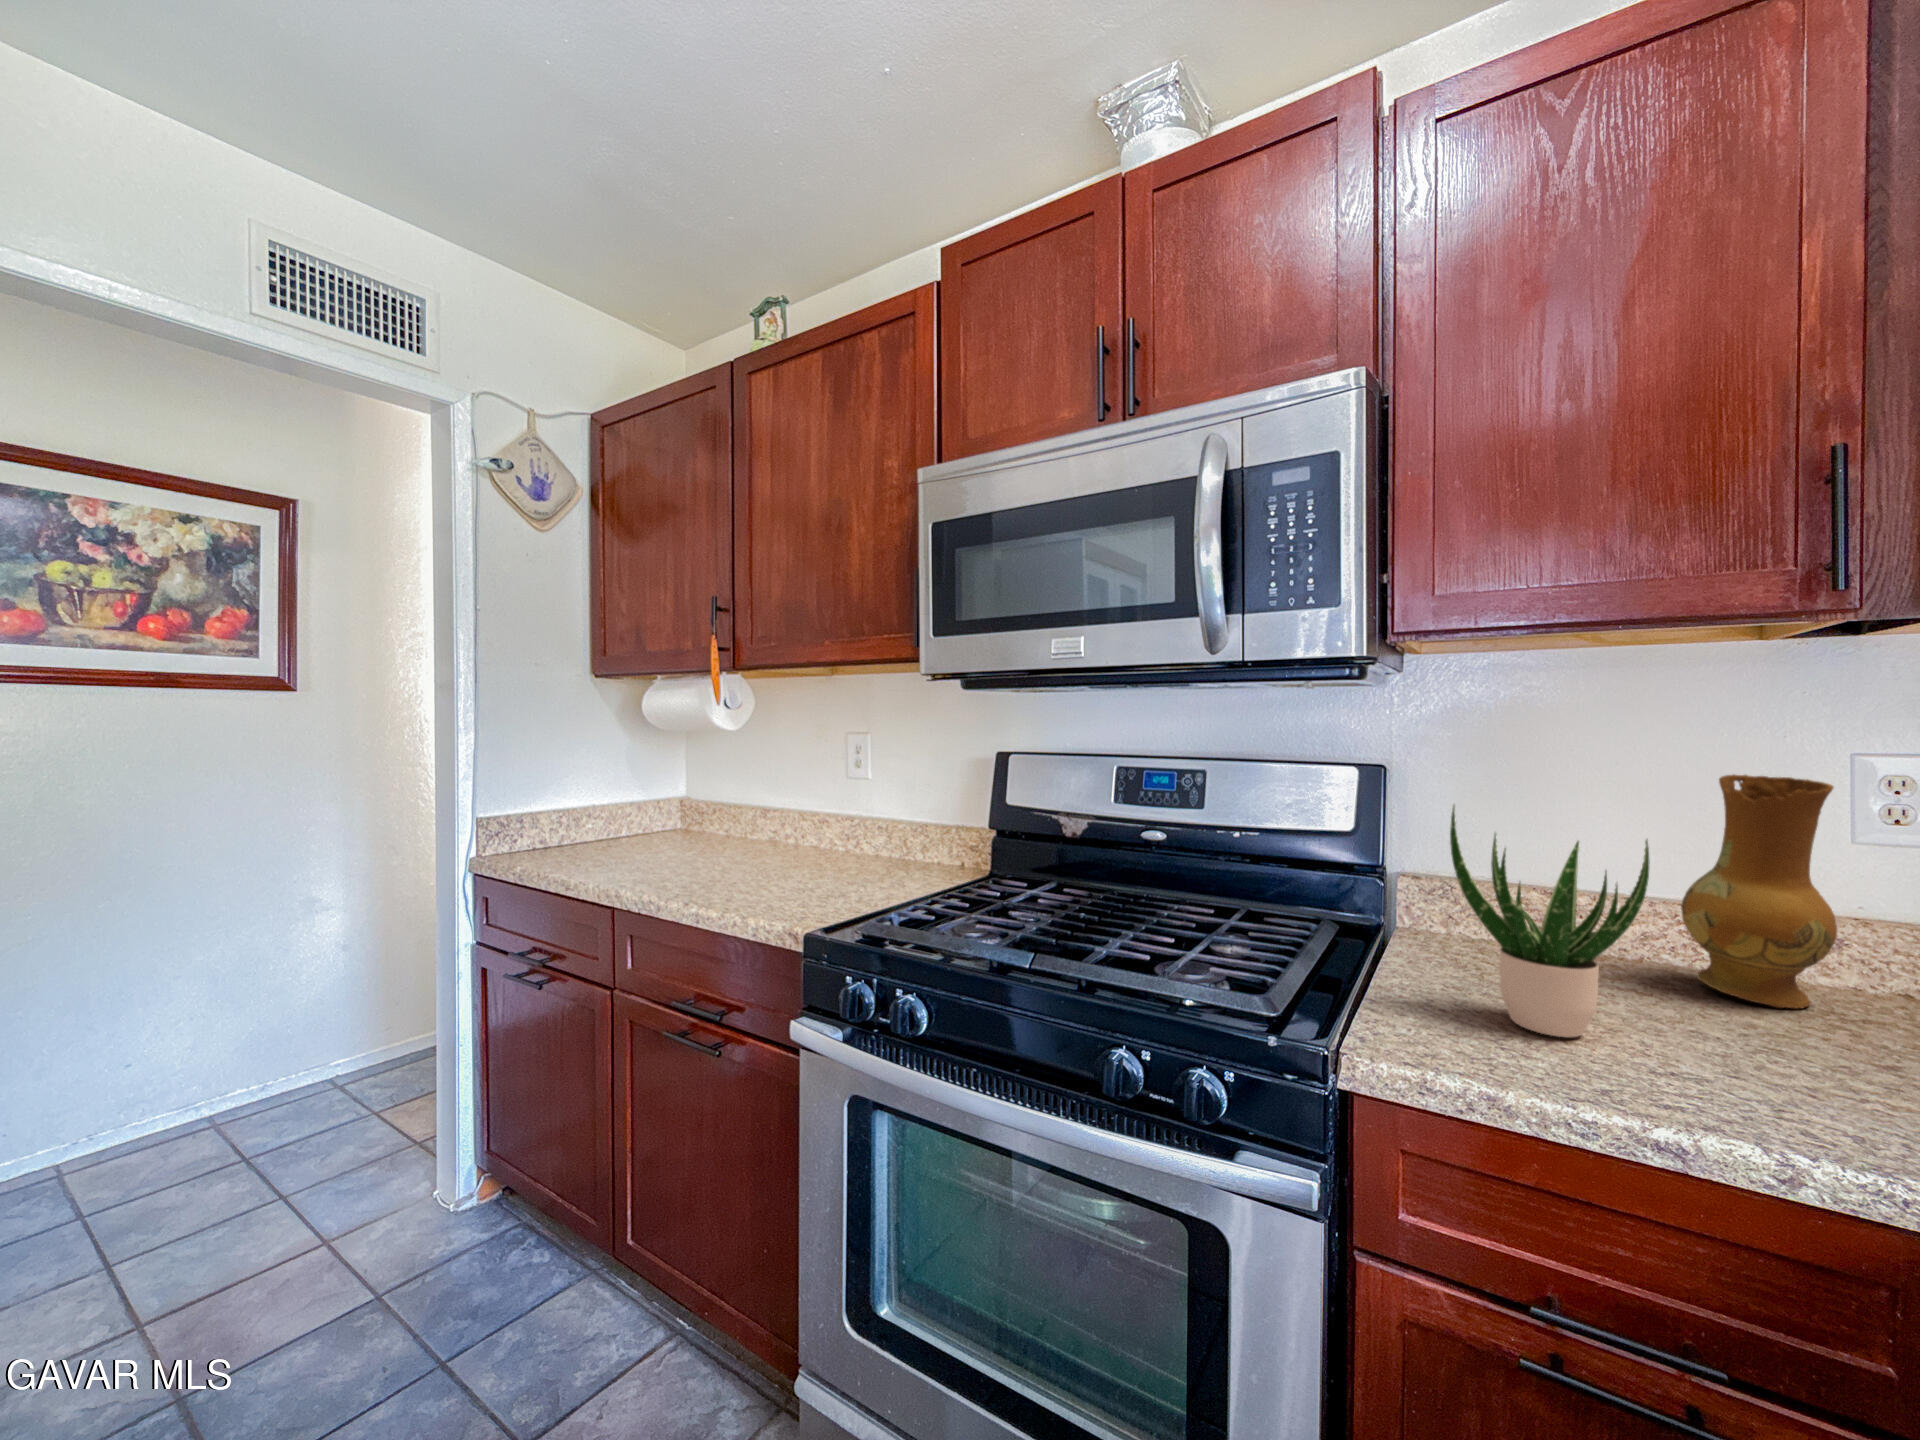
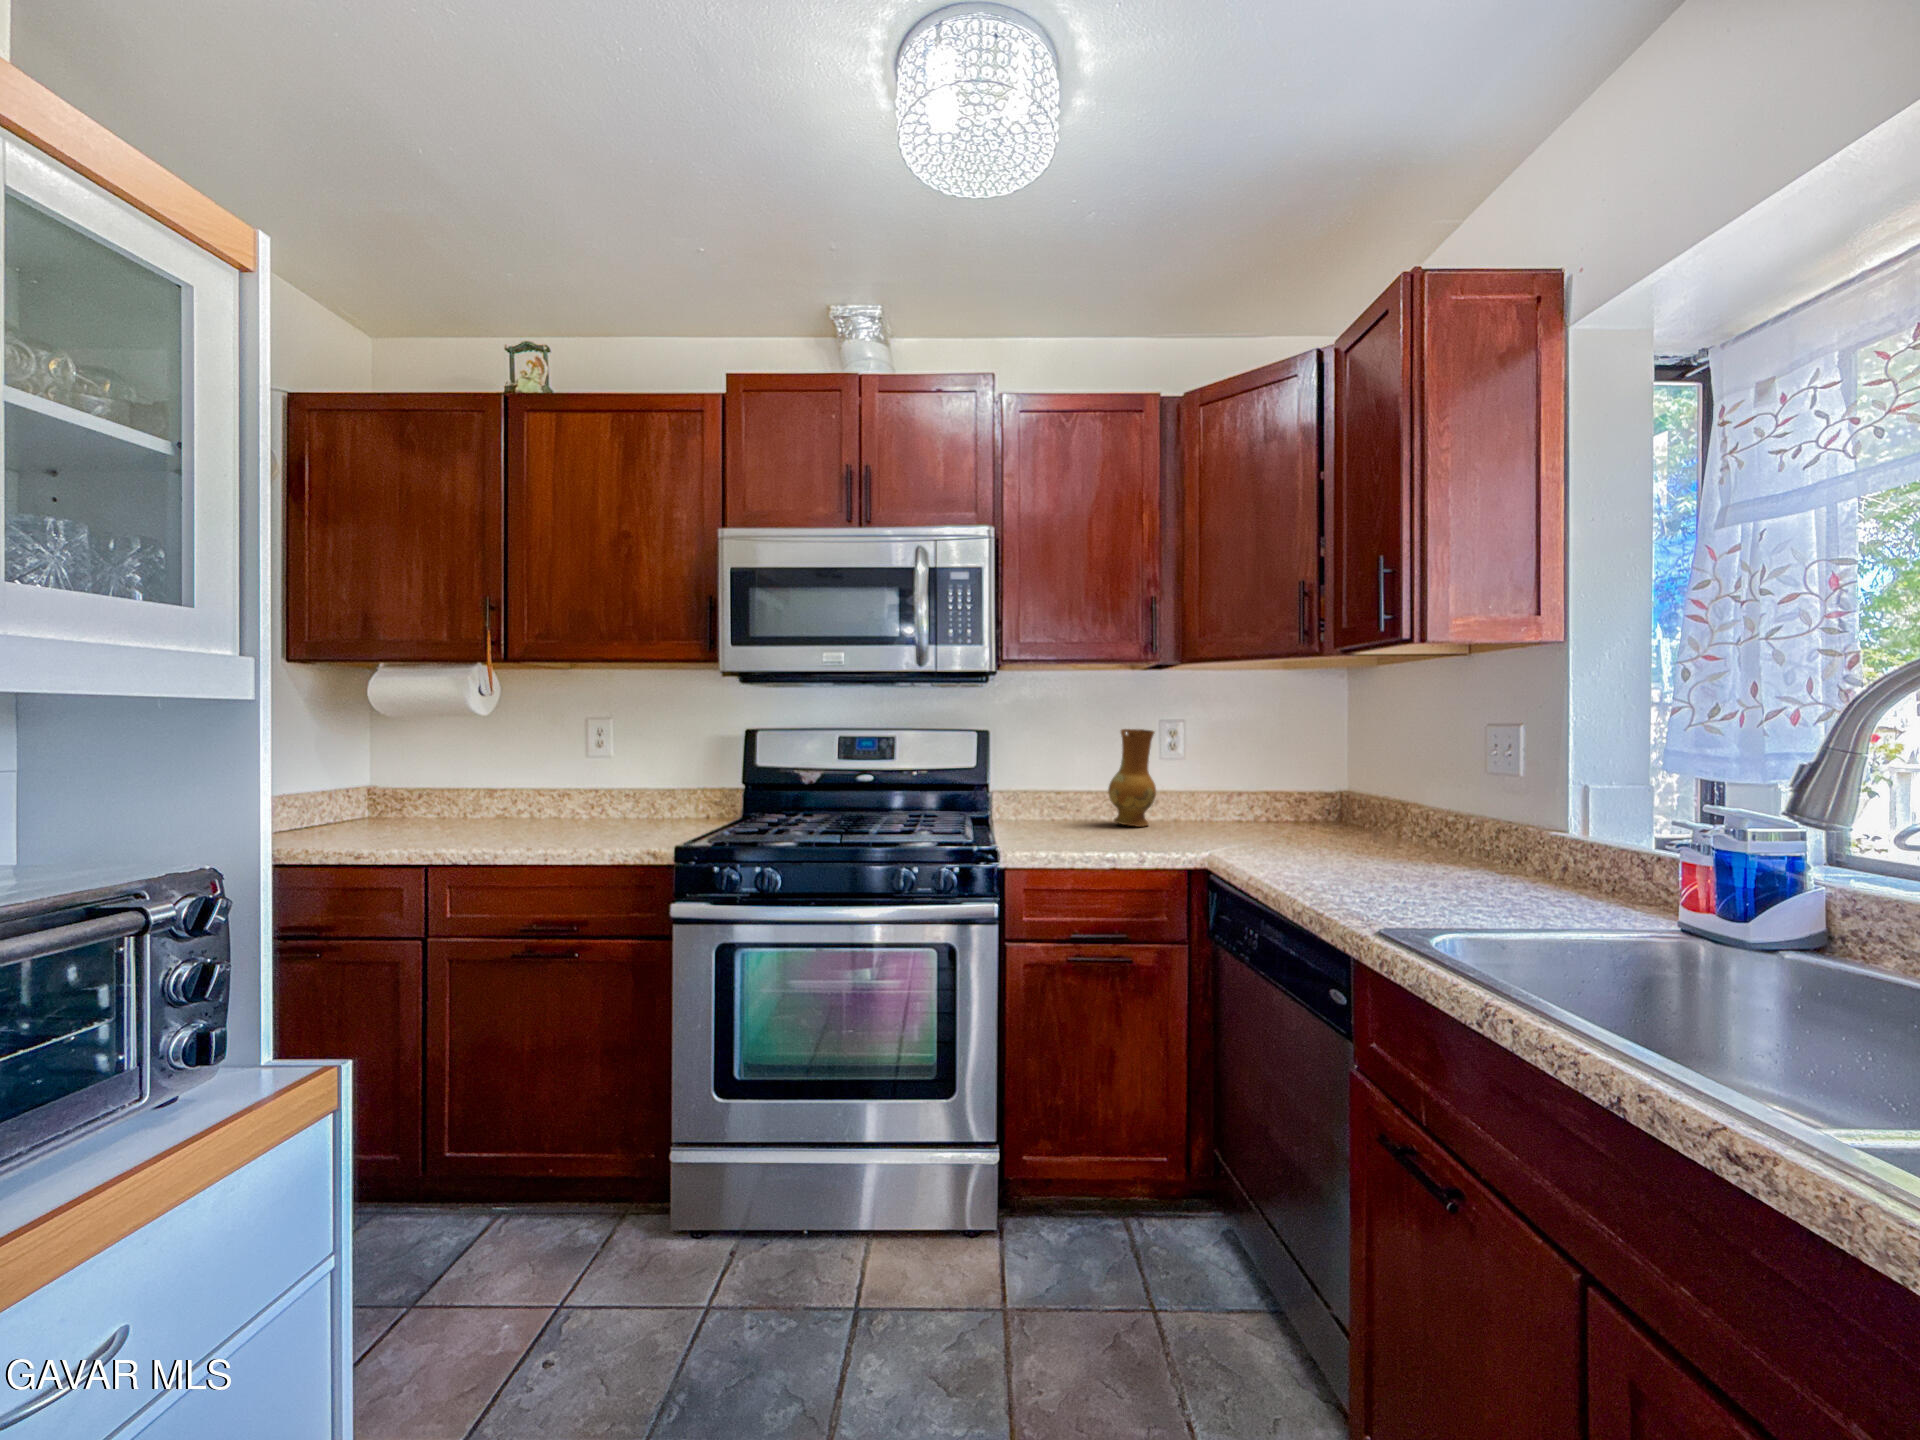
potted plant: present [1450,805,1649,1037] -> none [1028,742,1098,840]

